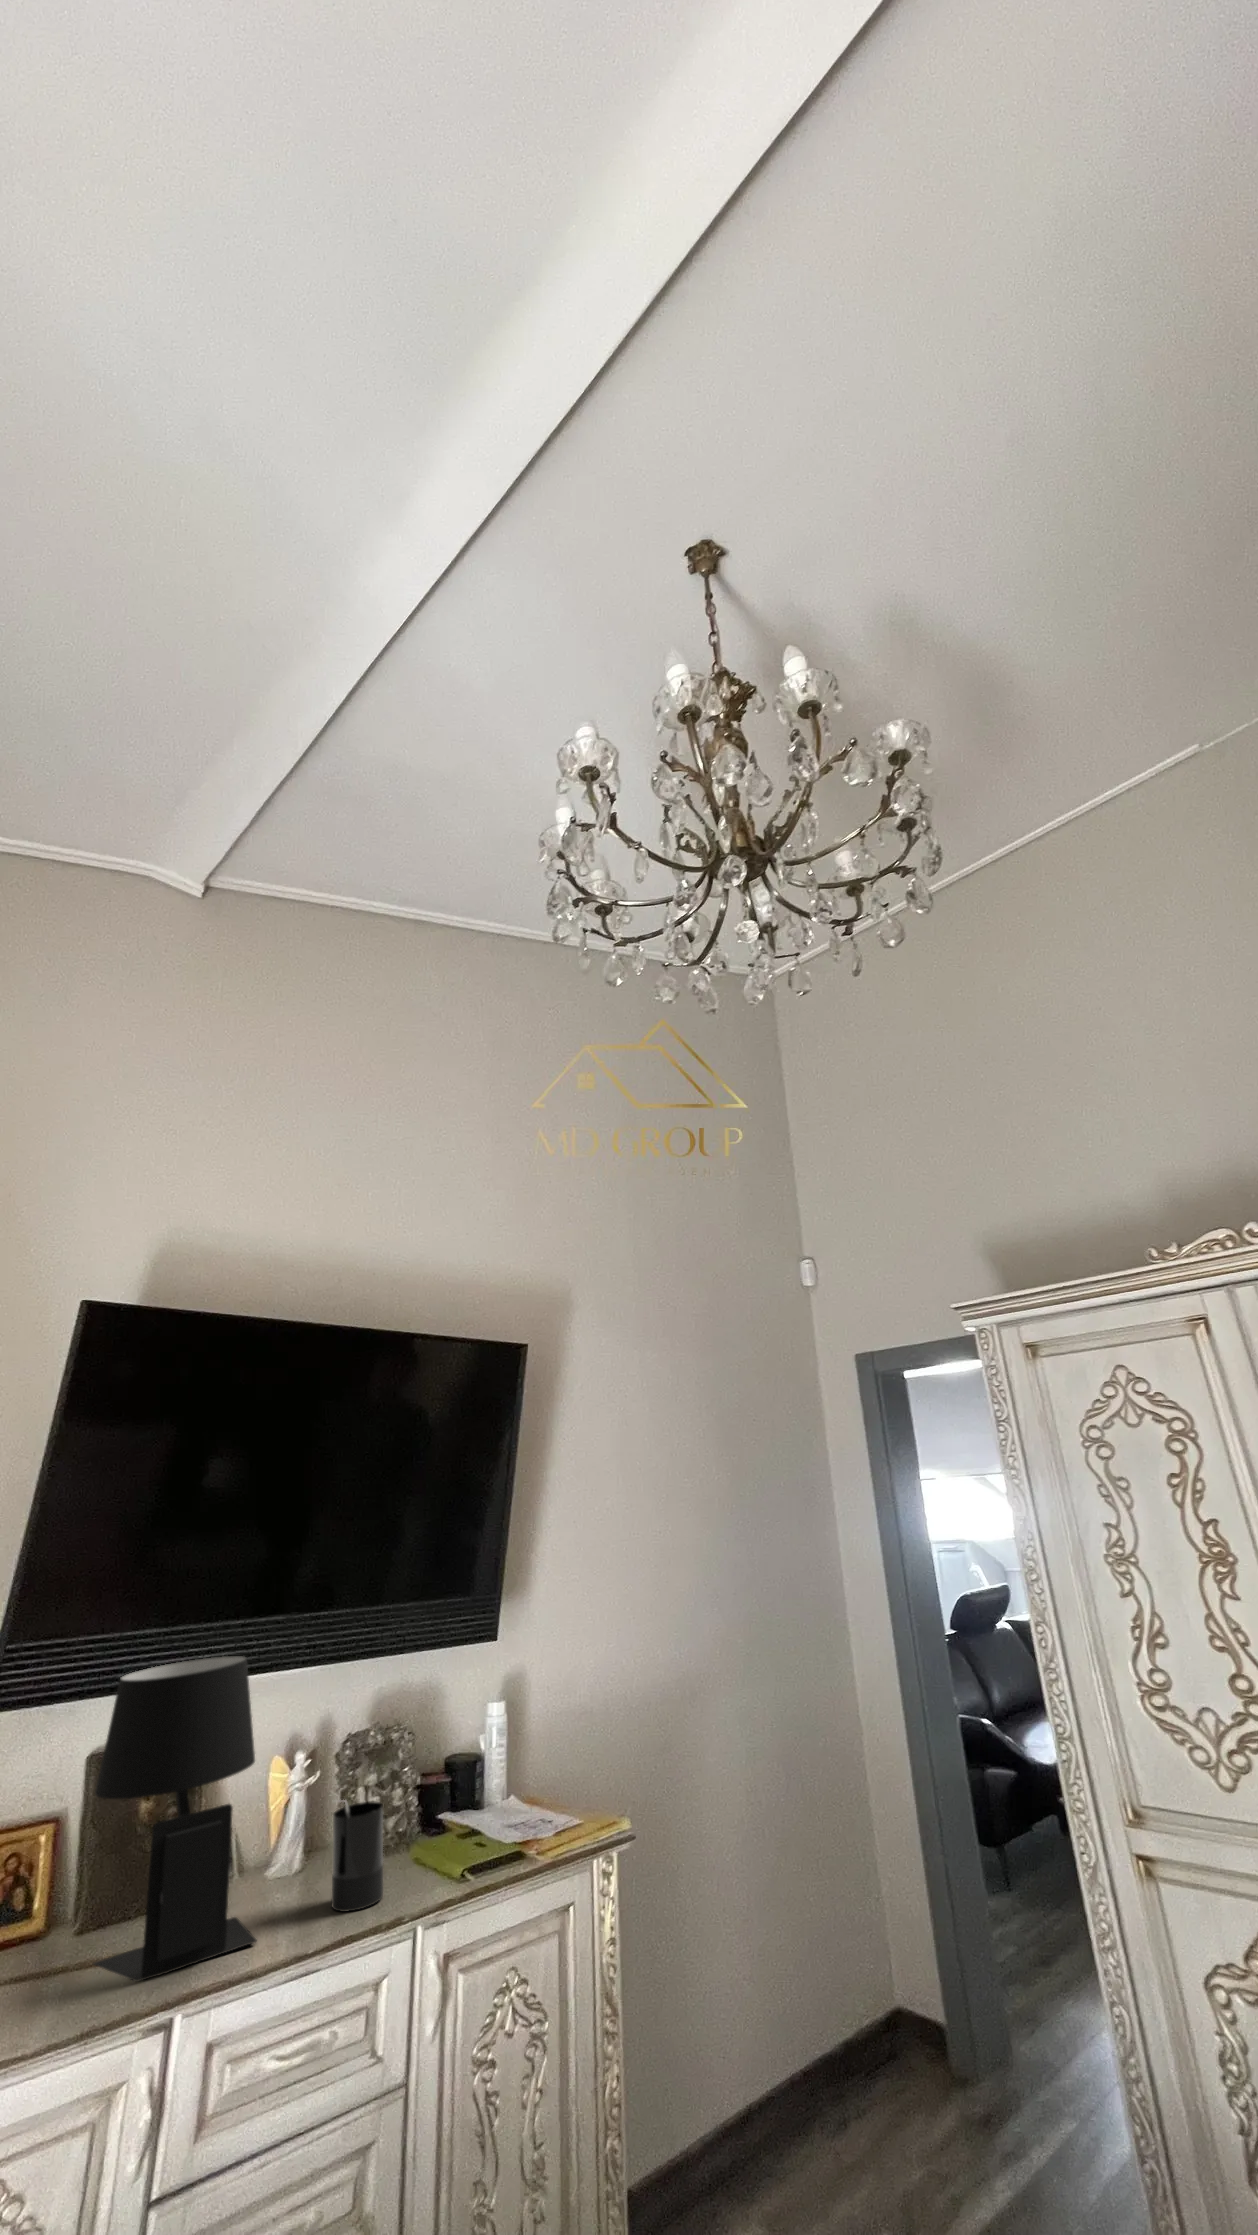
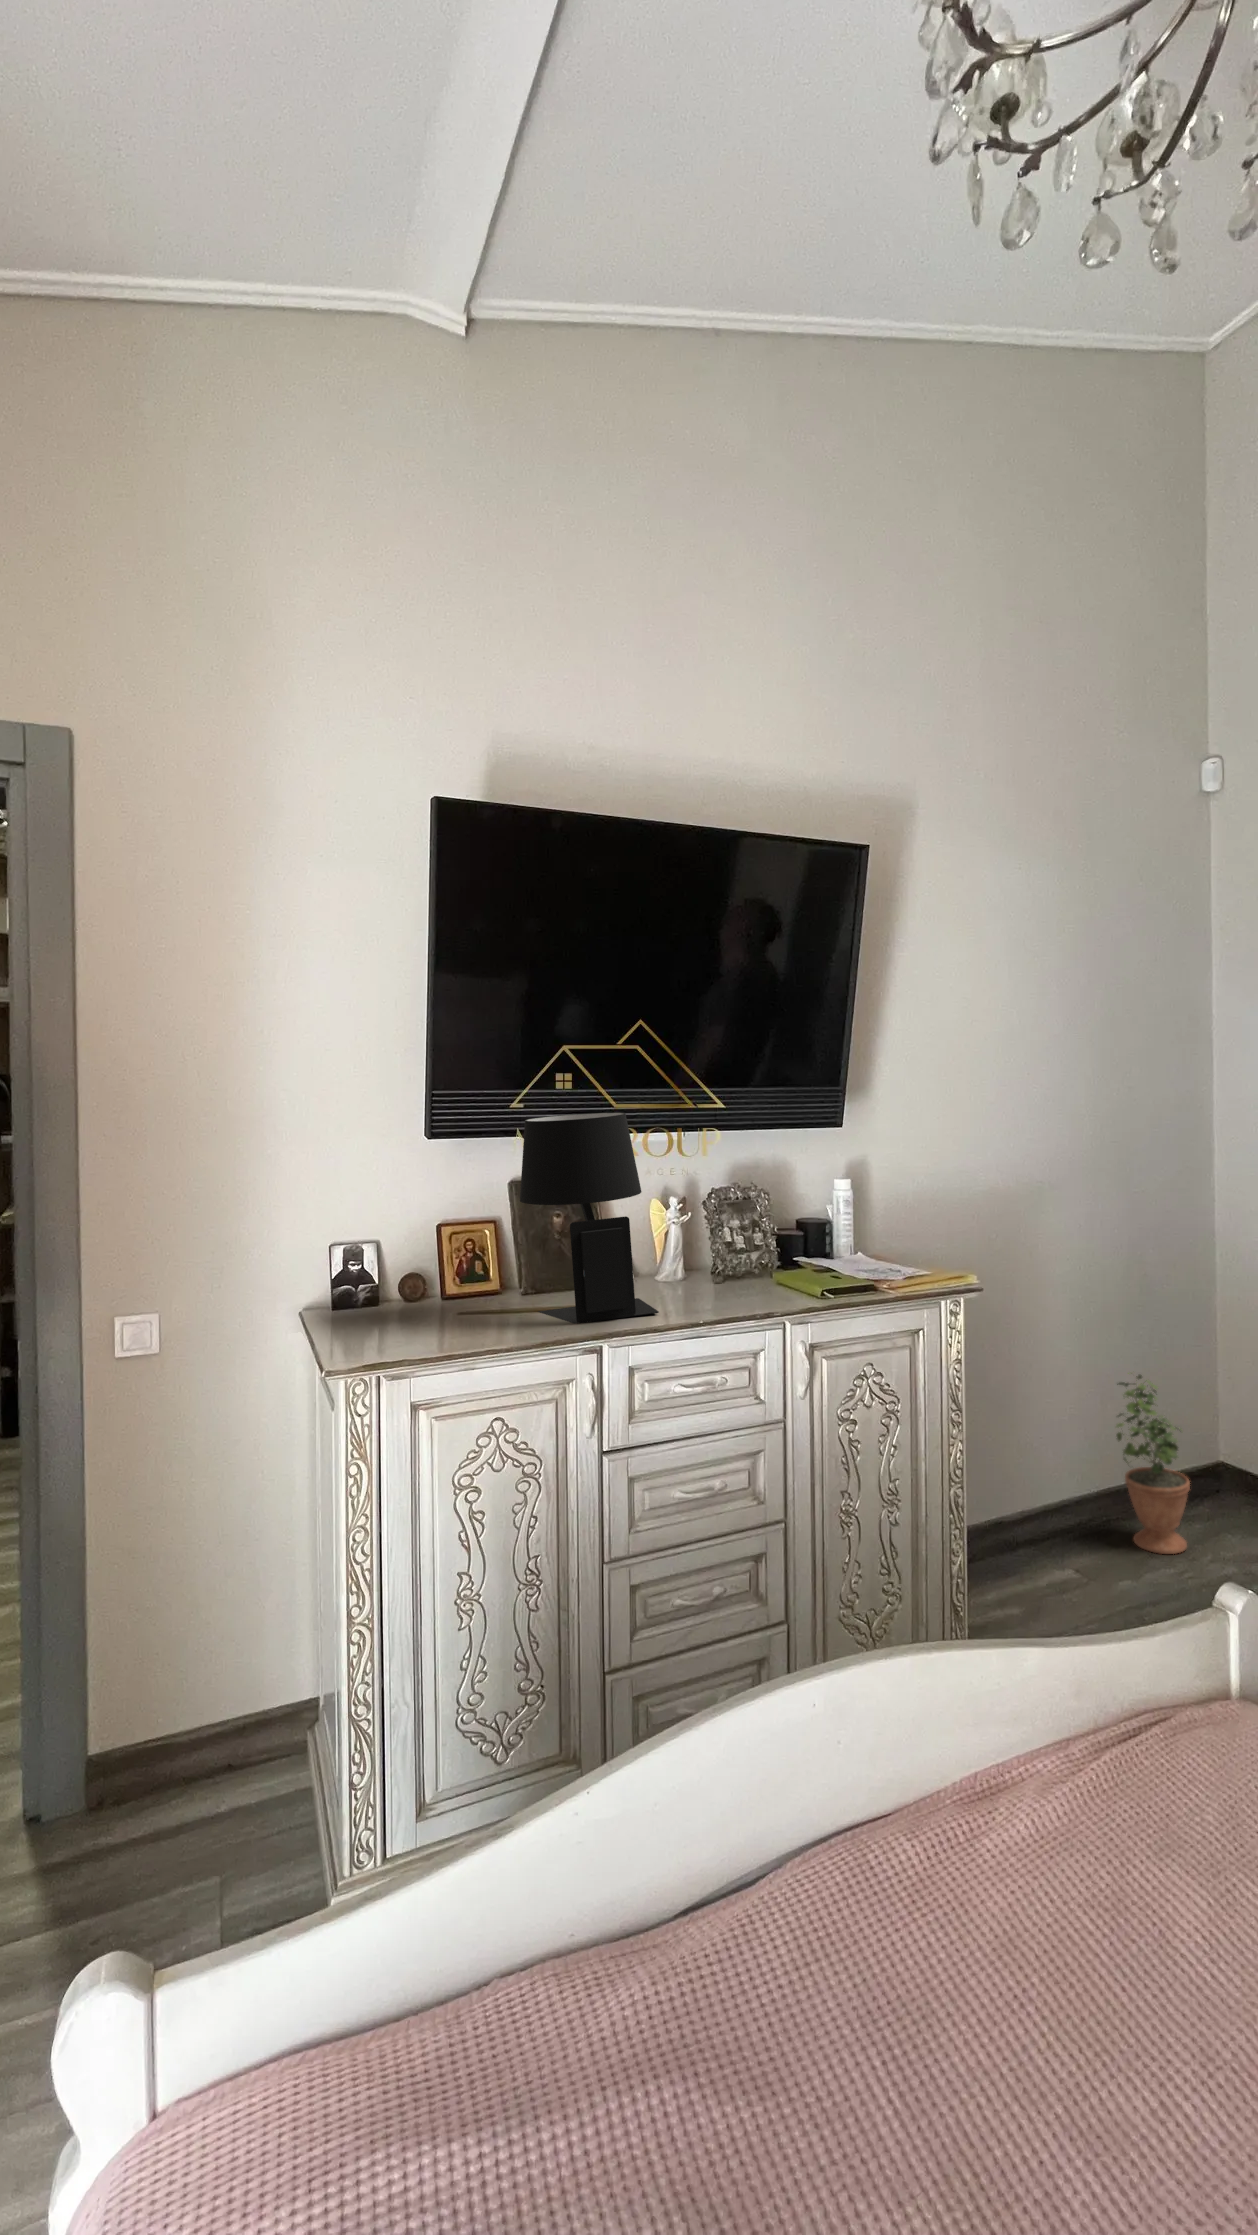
candle: present [332,1801,383,1912] -> none [708,1228,756,1305]
potted plant: none [776,1900,867,2155] -> present [1117,1373,1190,1554]

